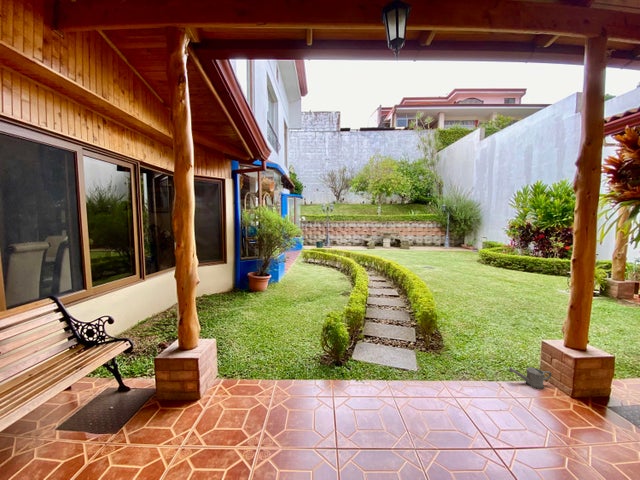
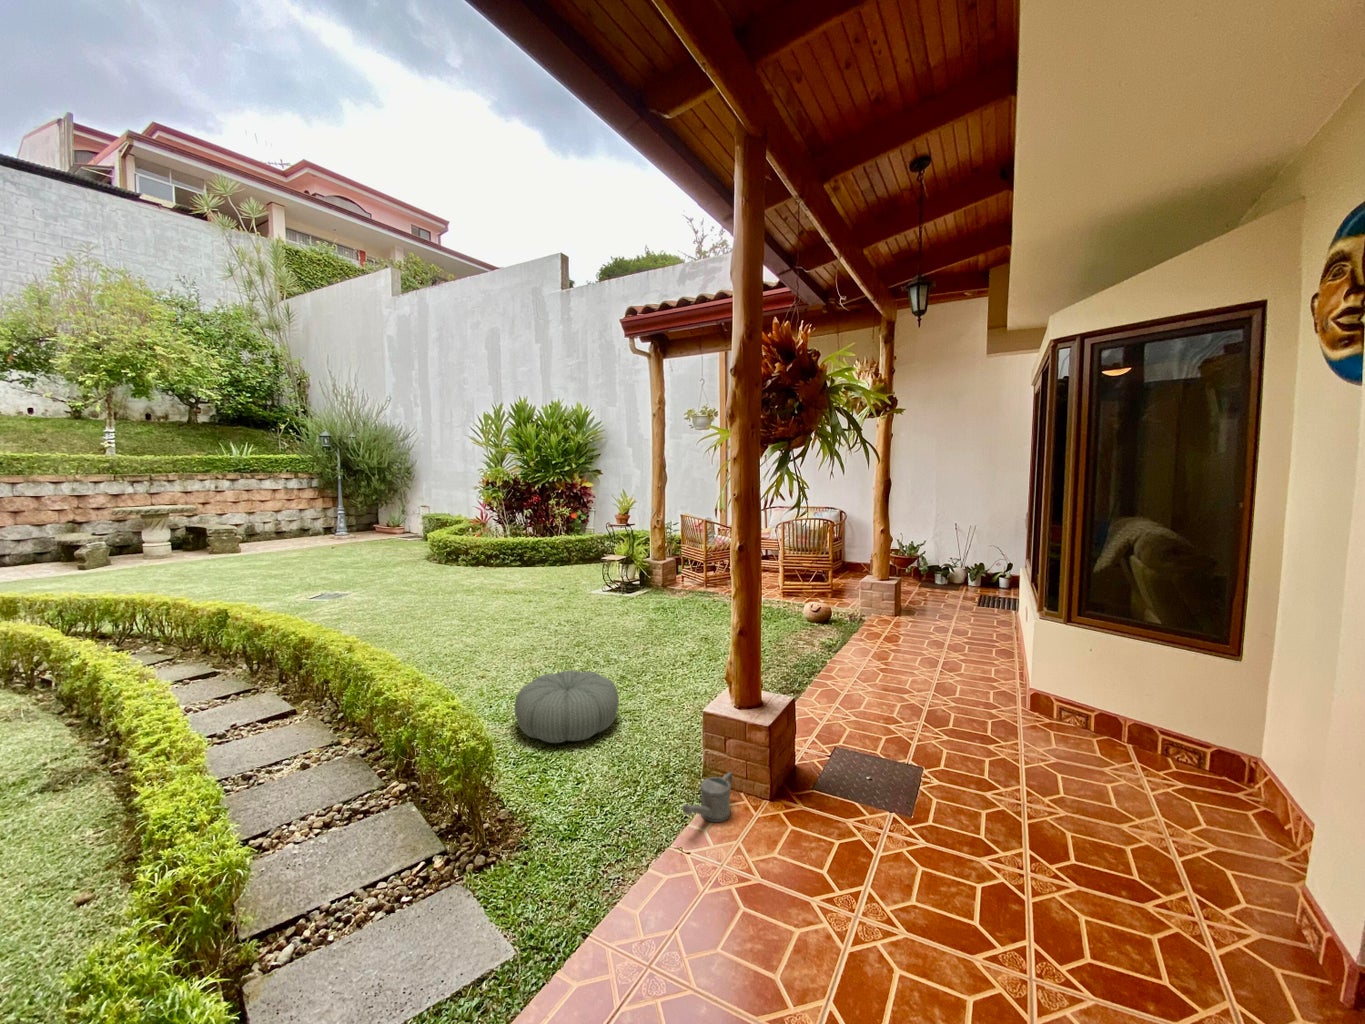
pouf: none [466,309,519,340] -> present [514,670,619,743]

